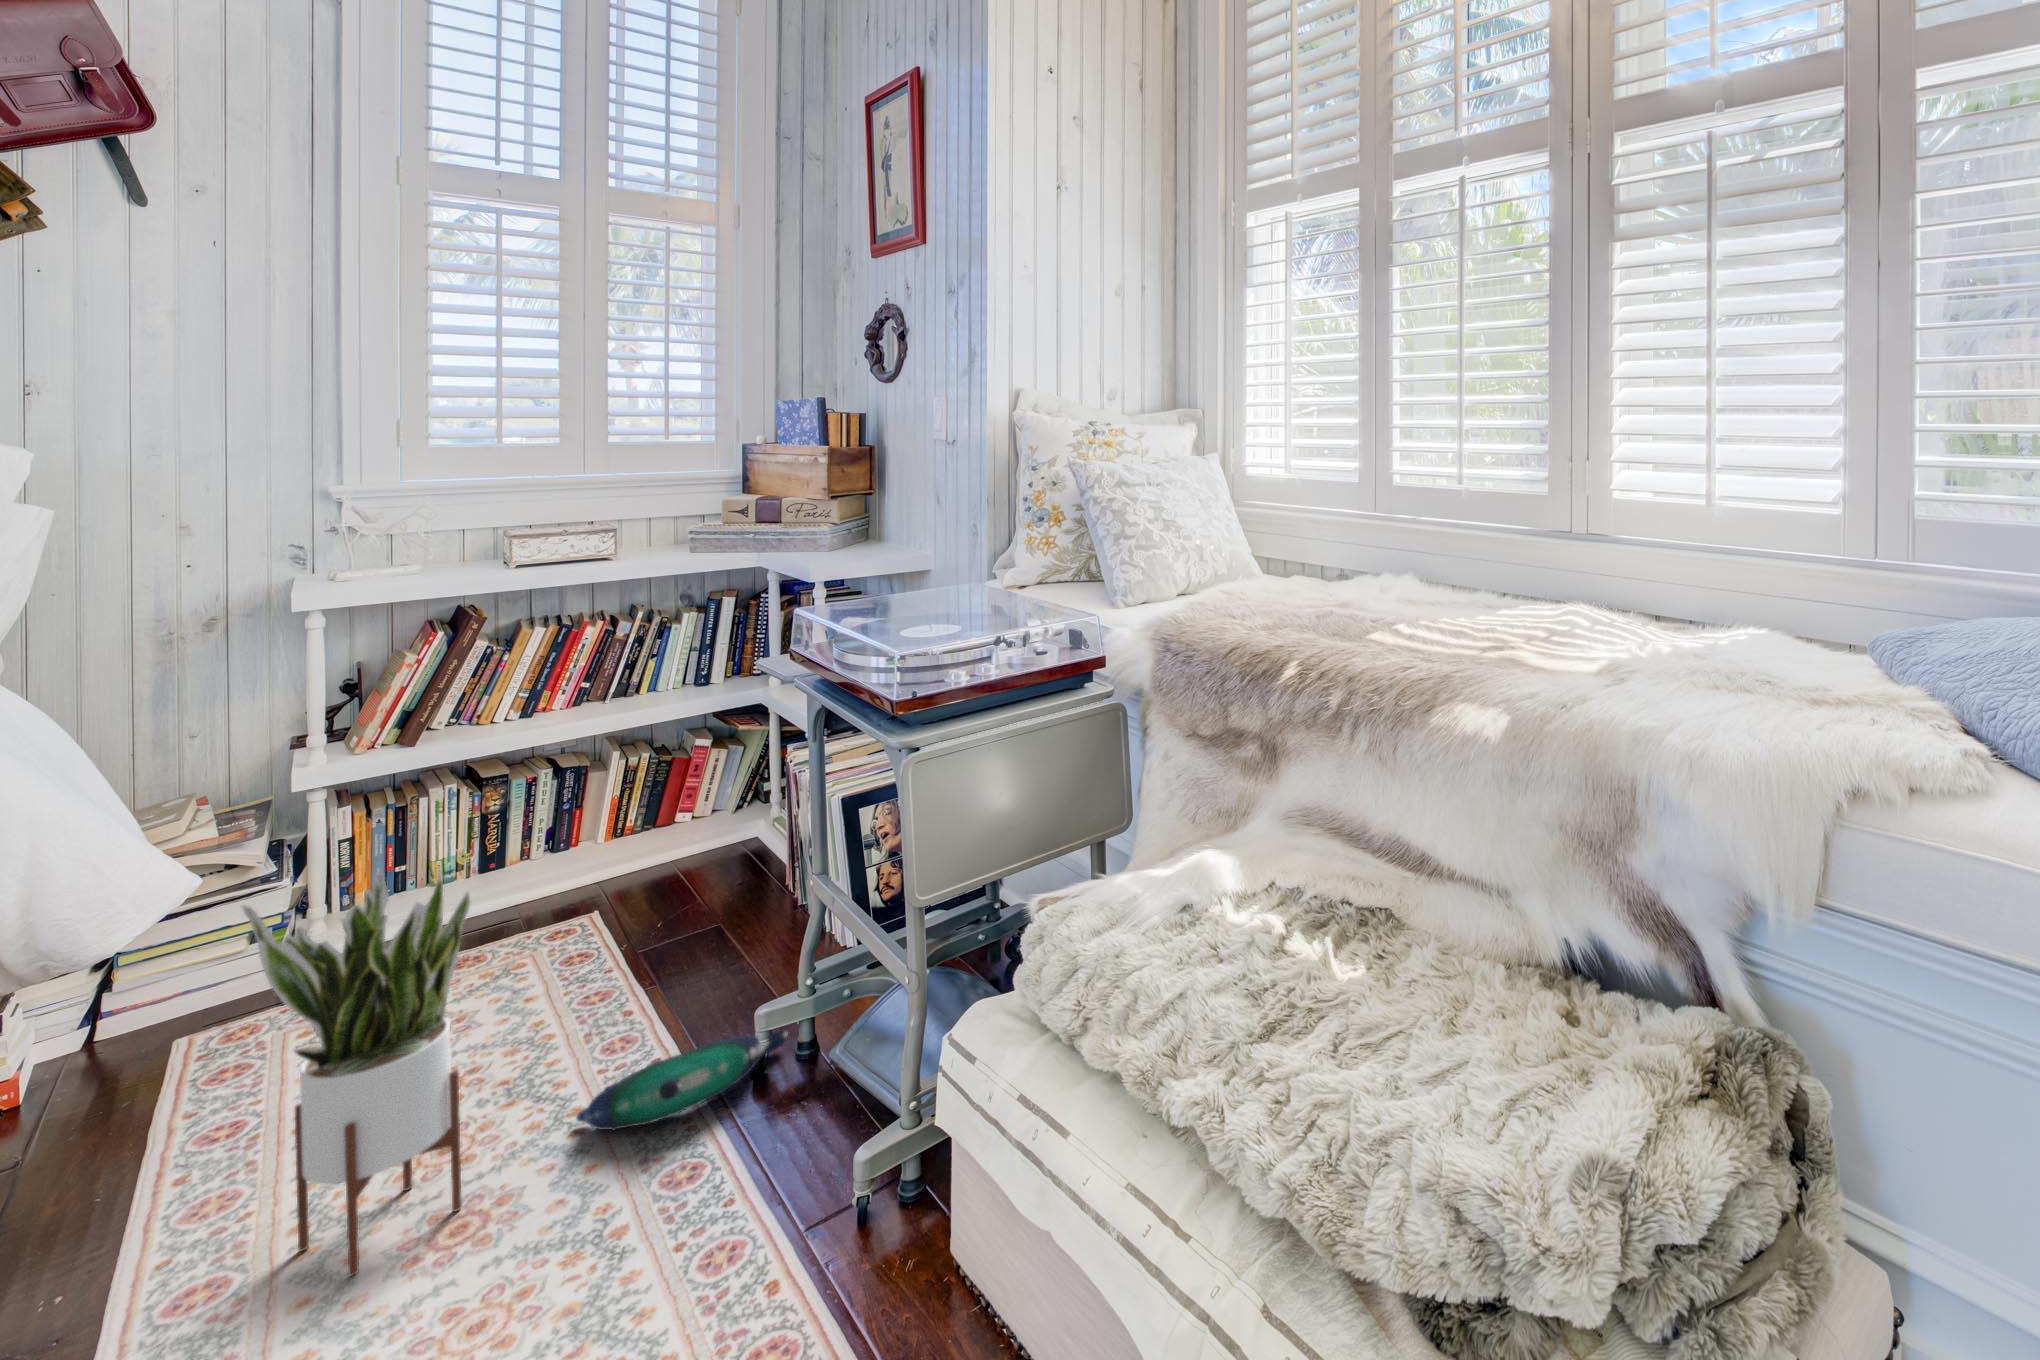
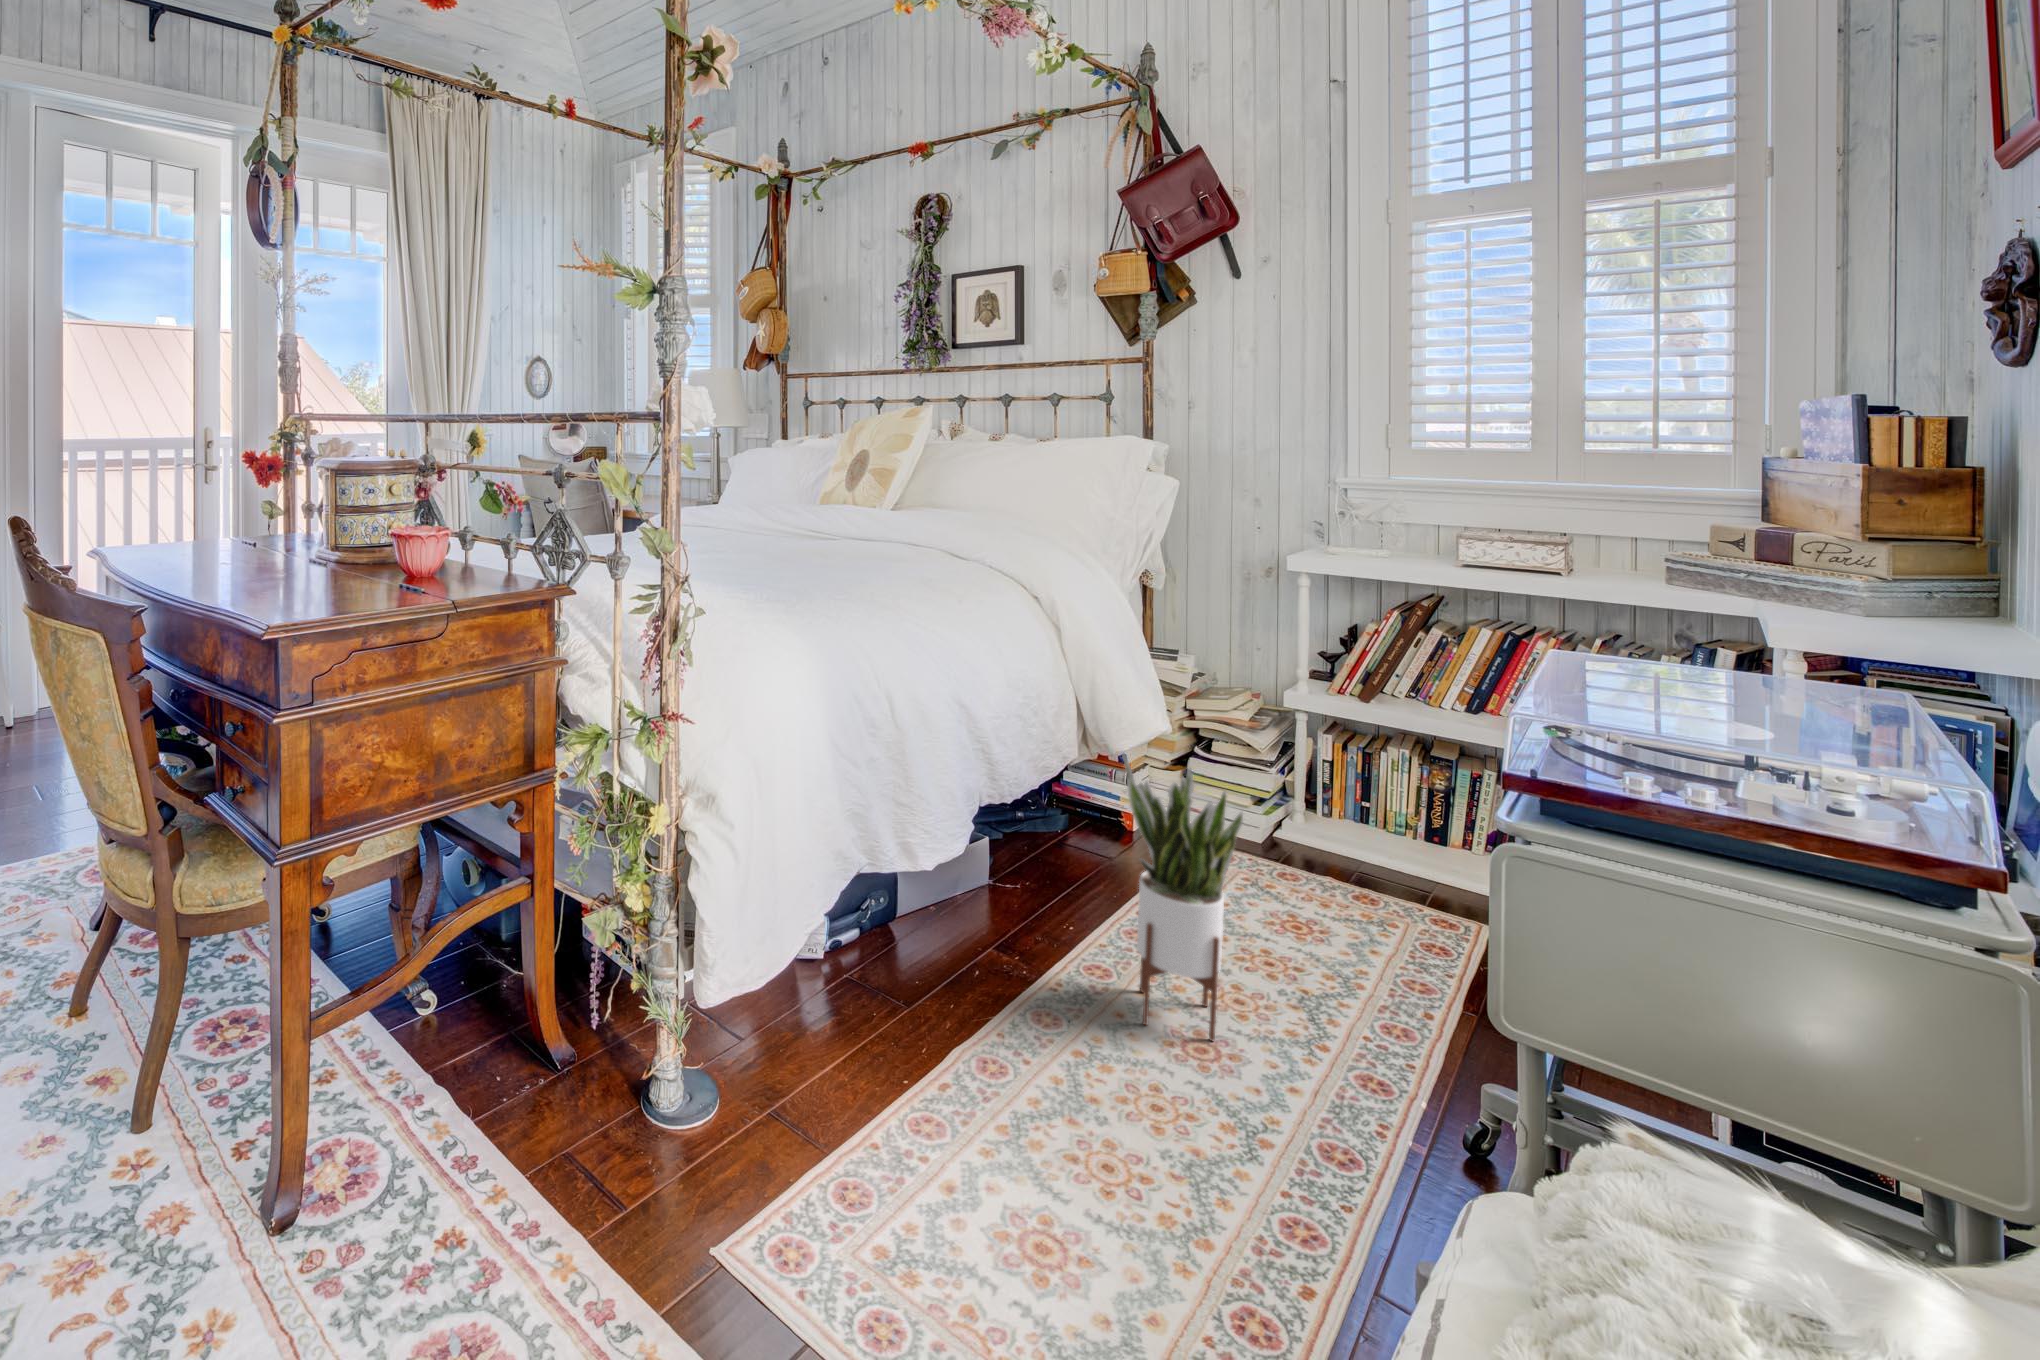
plush toy: present [576,1030,788,1131] -> none [1314,1042,1530,1149]

